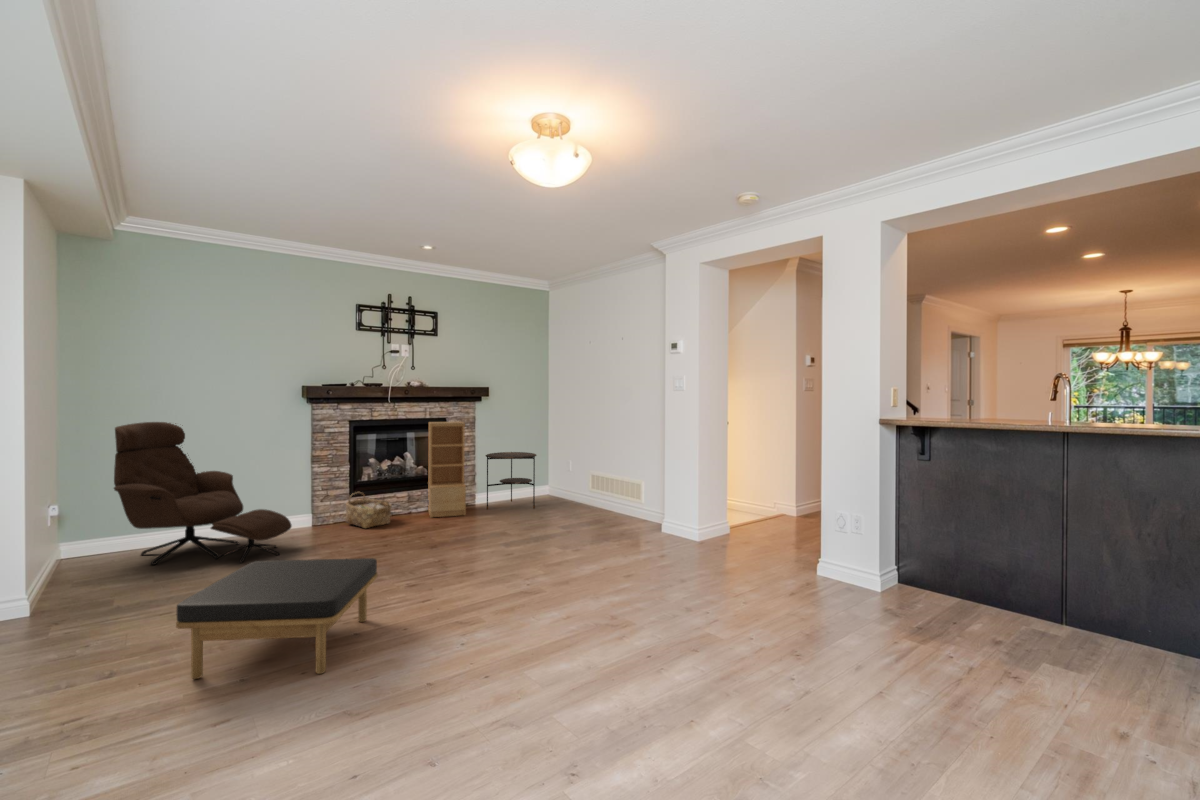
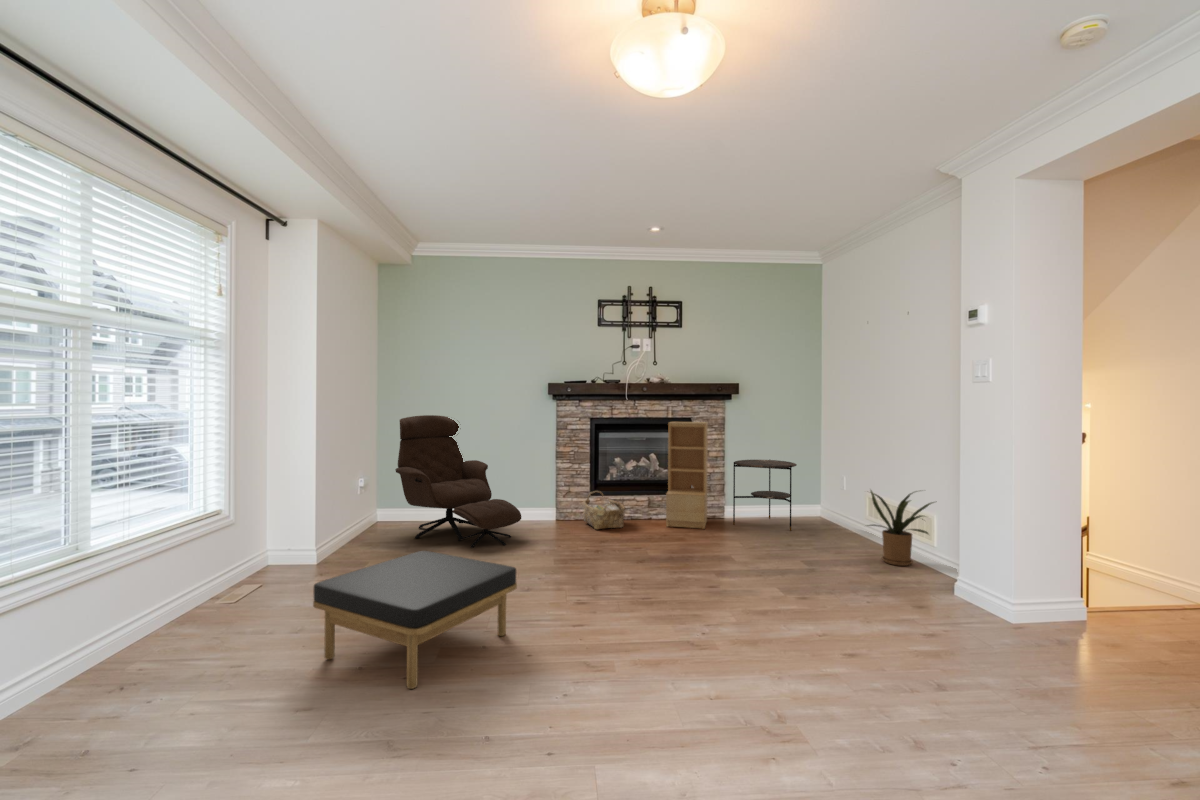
house plant: none [594,466,643,522] -> present [868,491,934,566]

